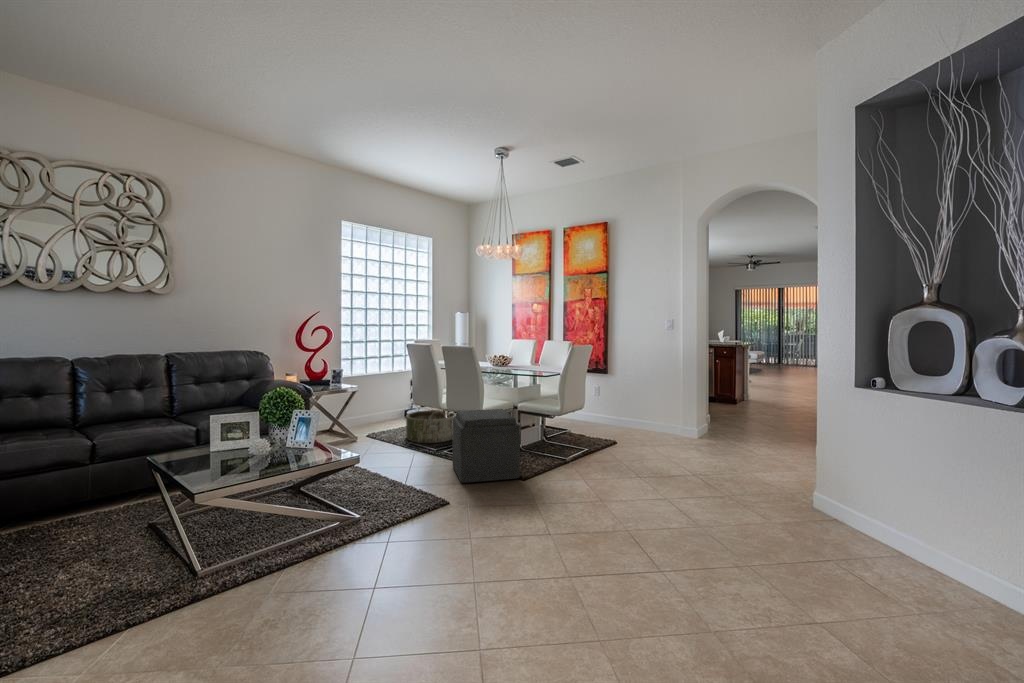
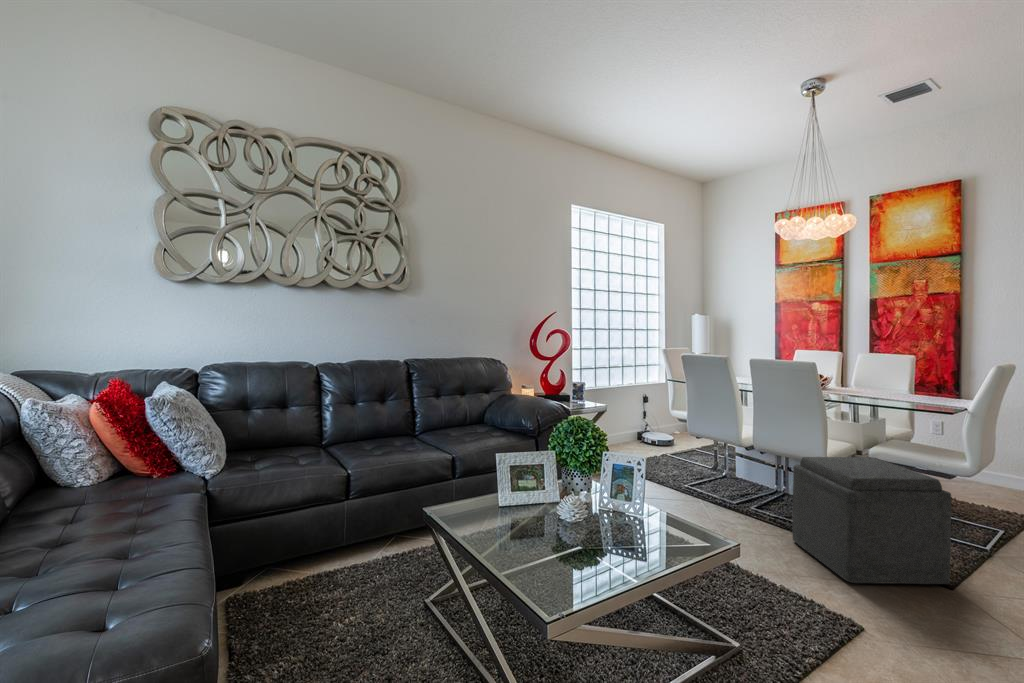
basket: present [406,410,456,443] -> none [671,435,744,493]

